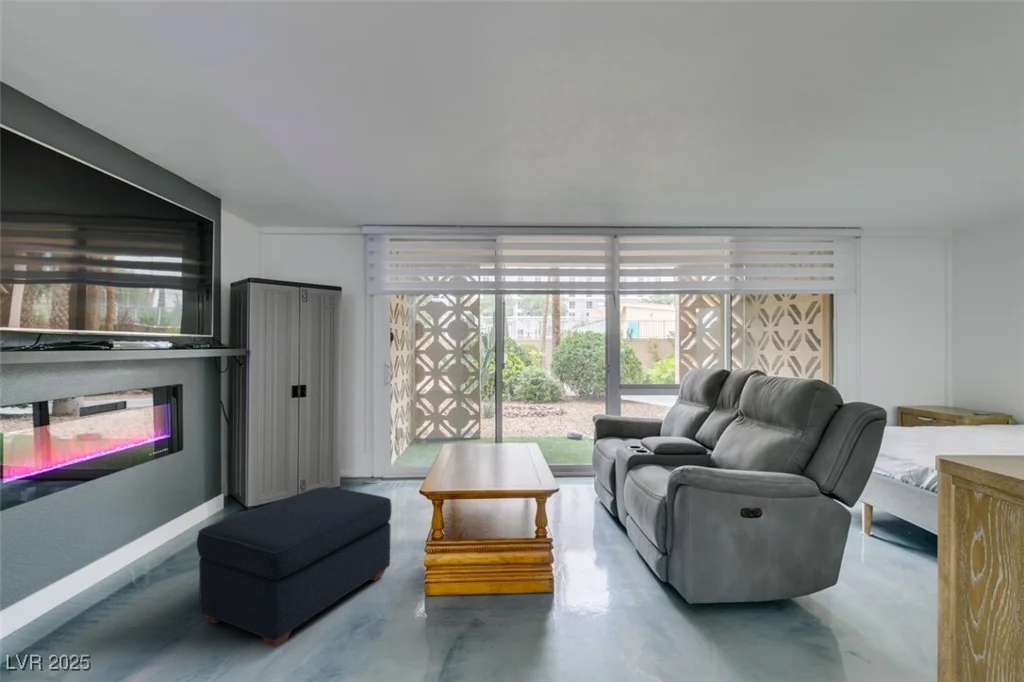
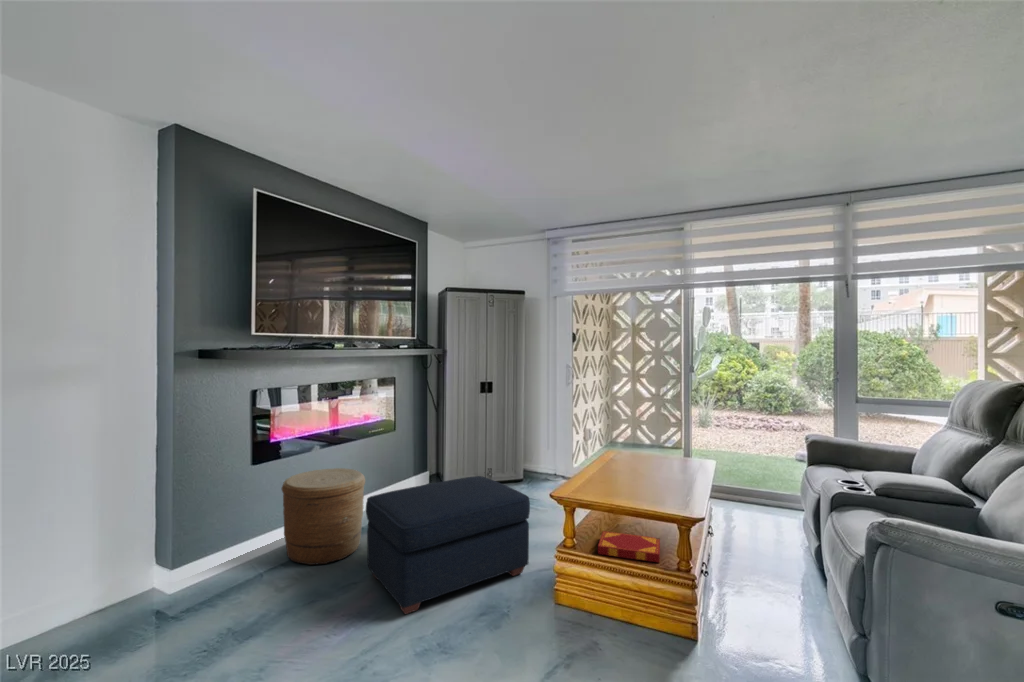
woven basket: none [46,504,177,635] -> present [282,468,365,565]
hardback book: none [462,514,518,538] -> present [598,531,660,562]

